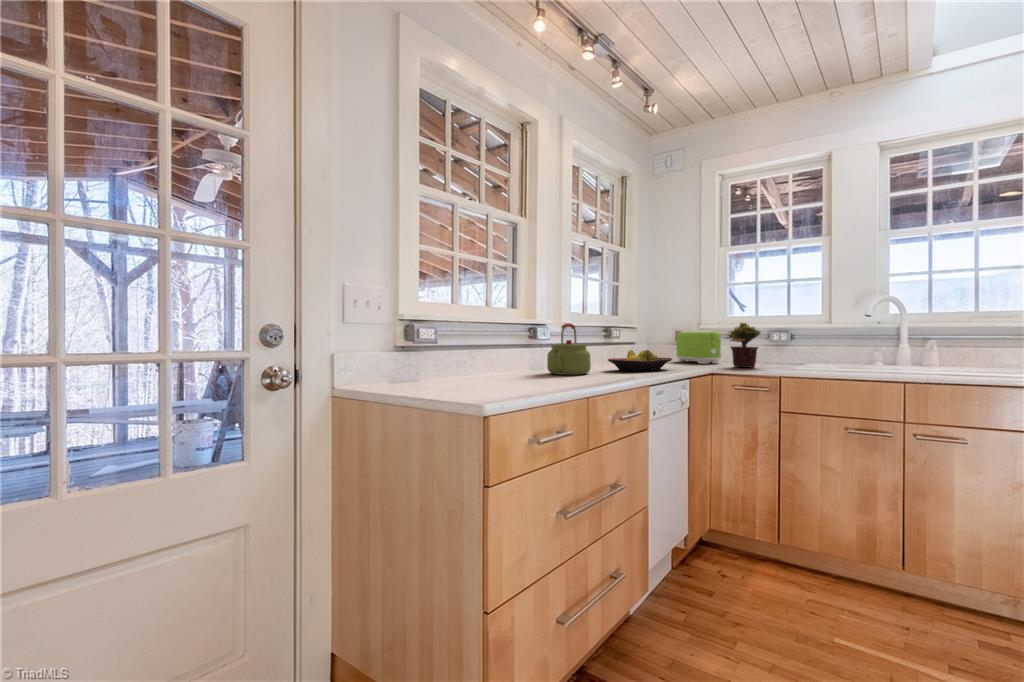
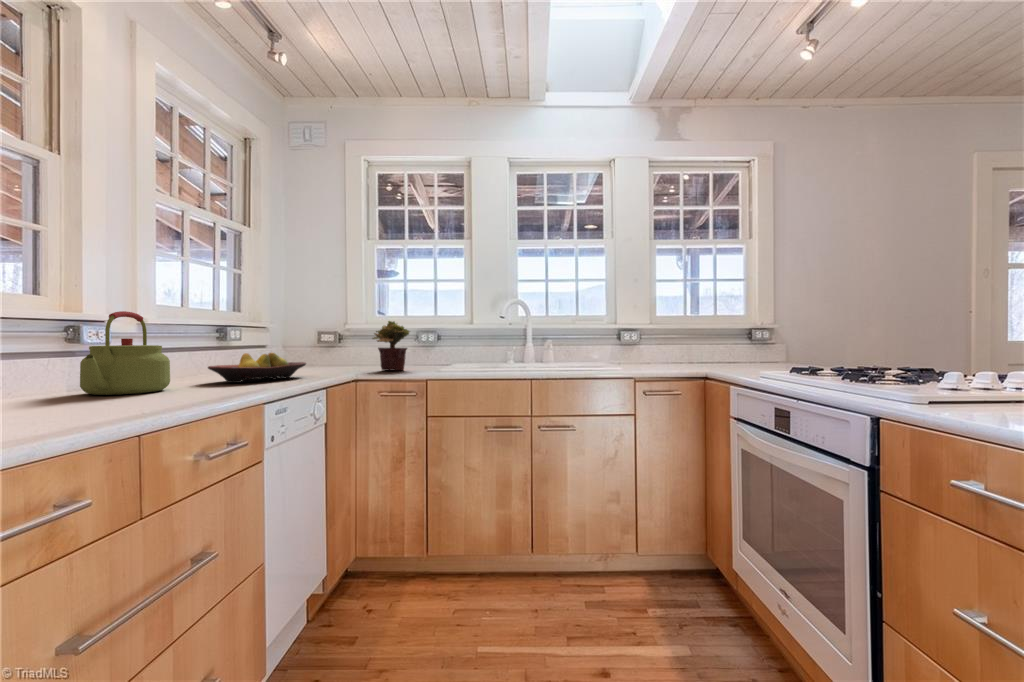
toaster: present [676,331,721,363] -> none [319,331,368,368]

